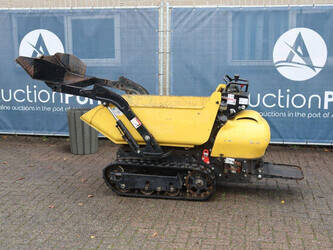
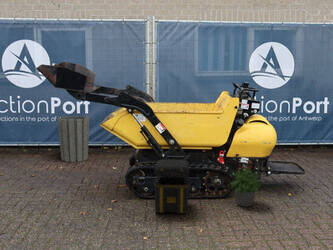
toolbox: none [122,156,165,215] -> present [154,160,189,214]
potted plant: none [209,169,245,212] -> present [231,168,262,207]

